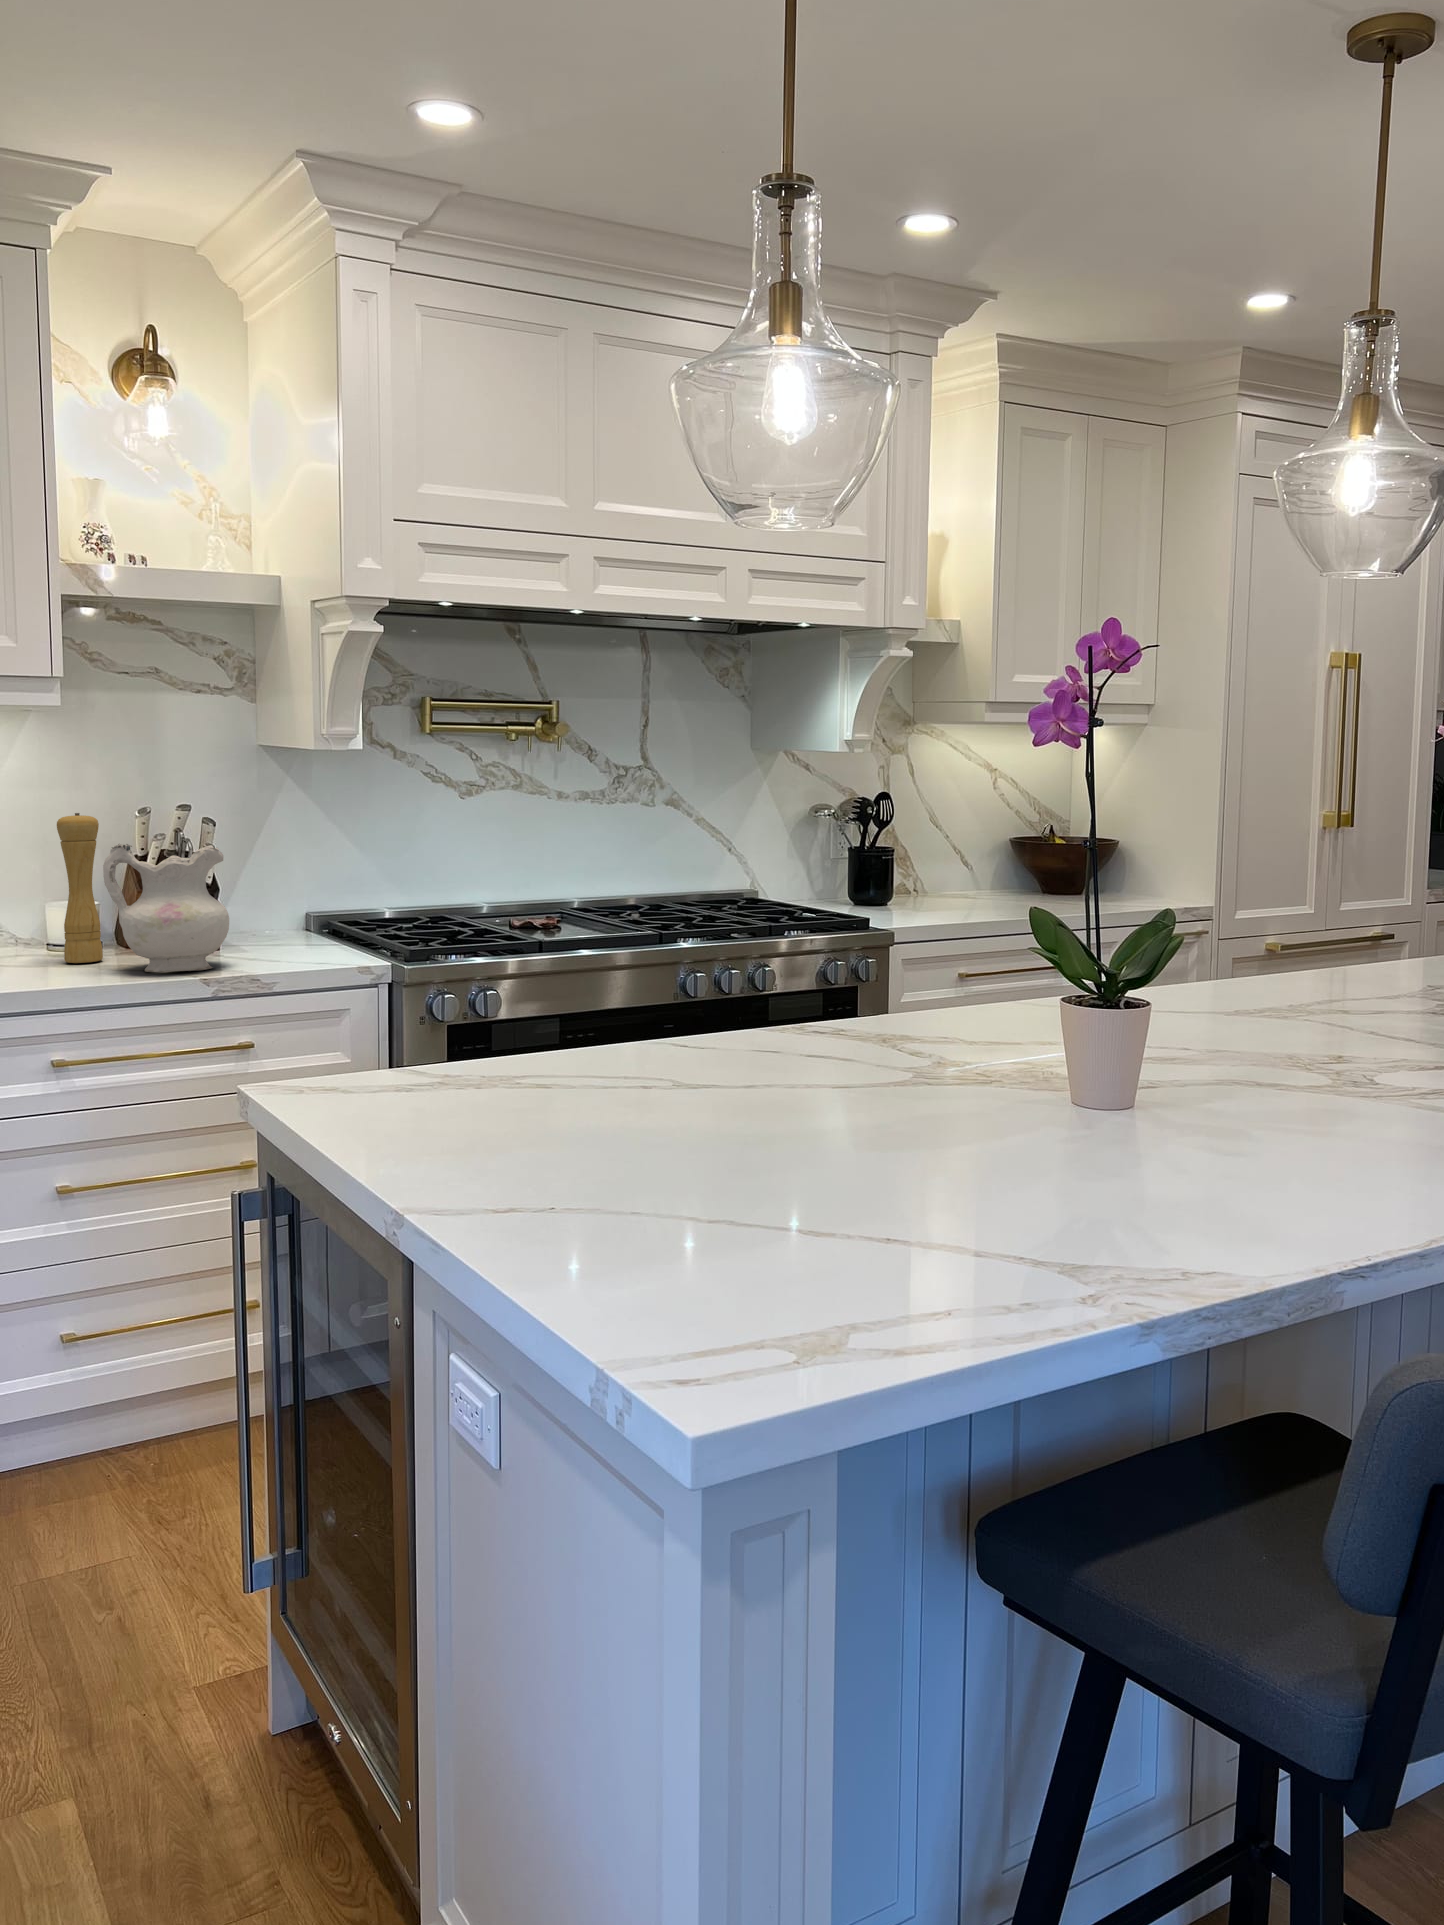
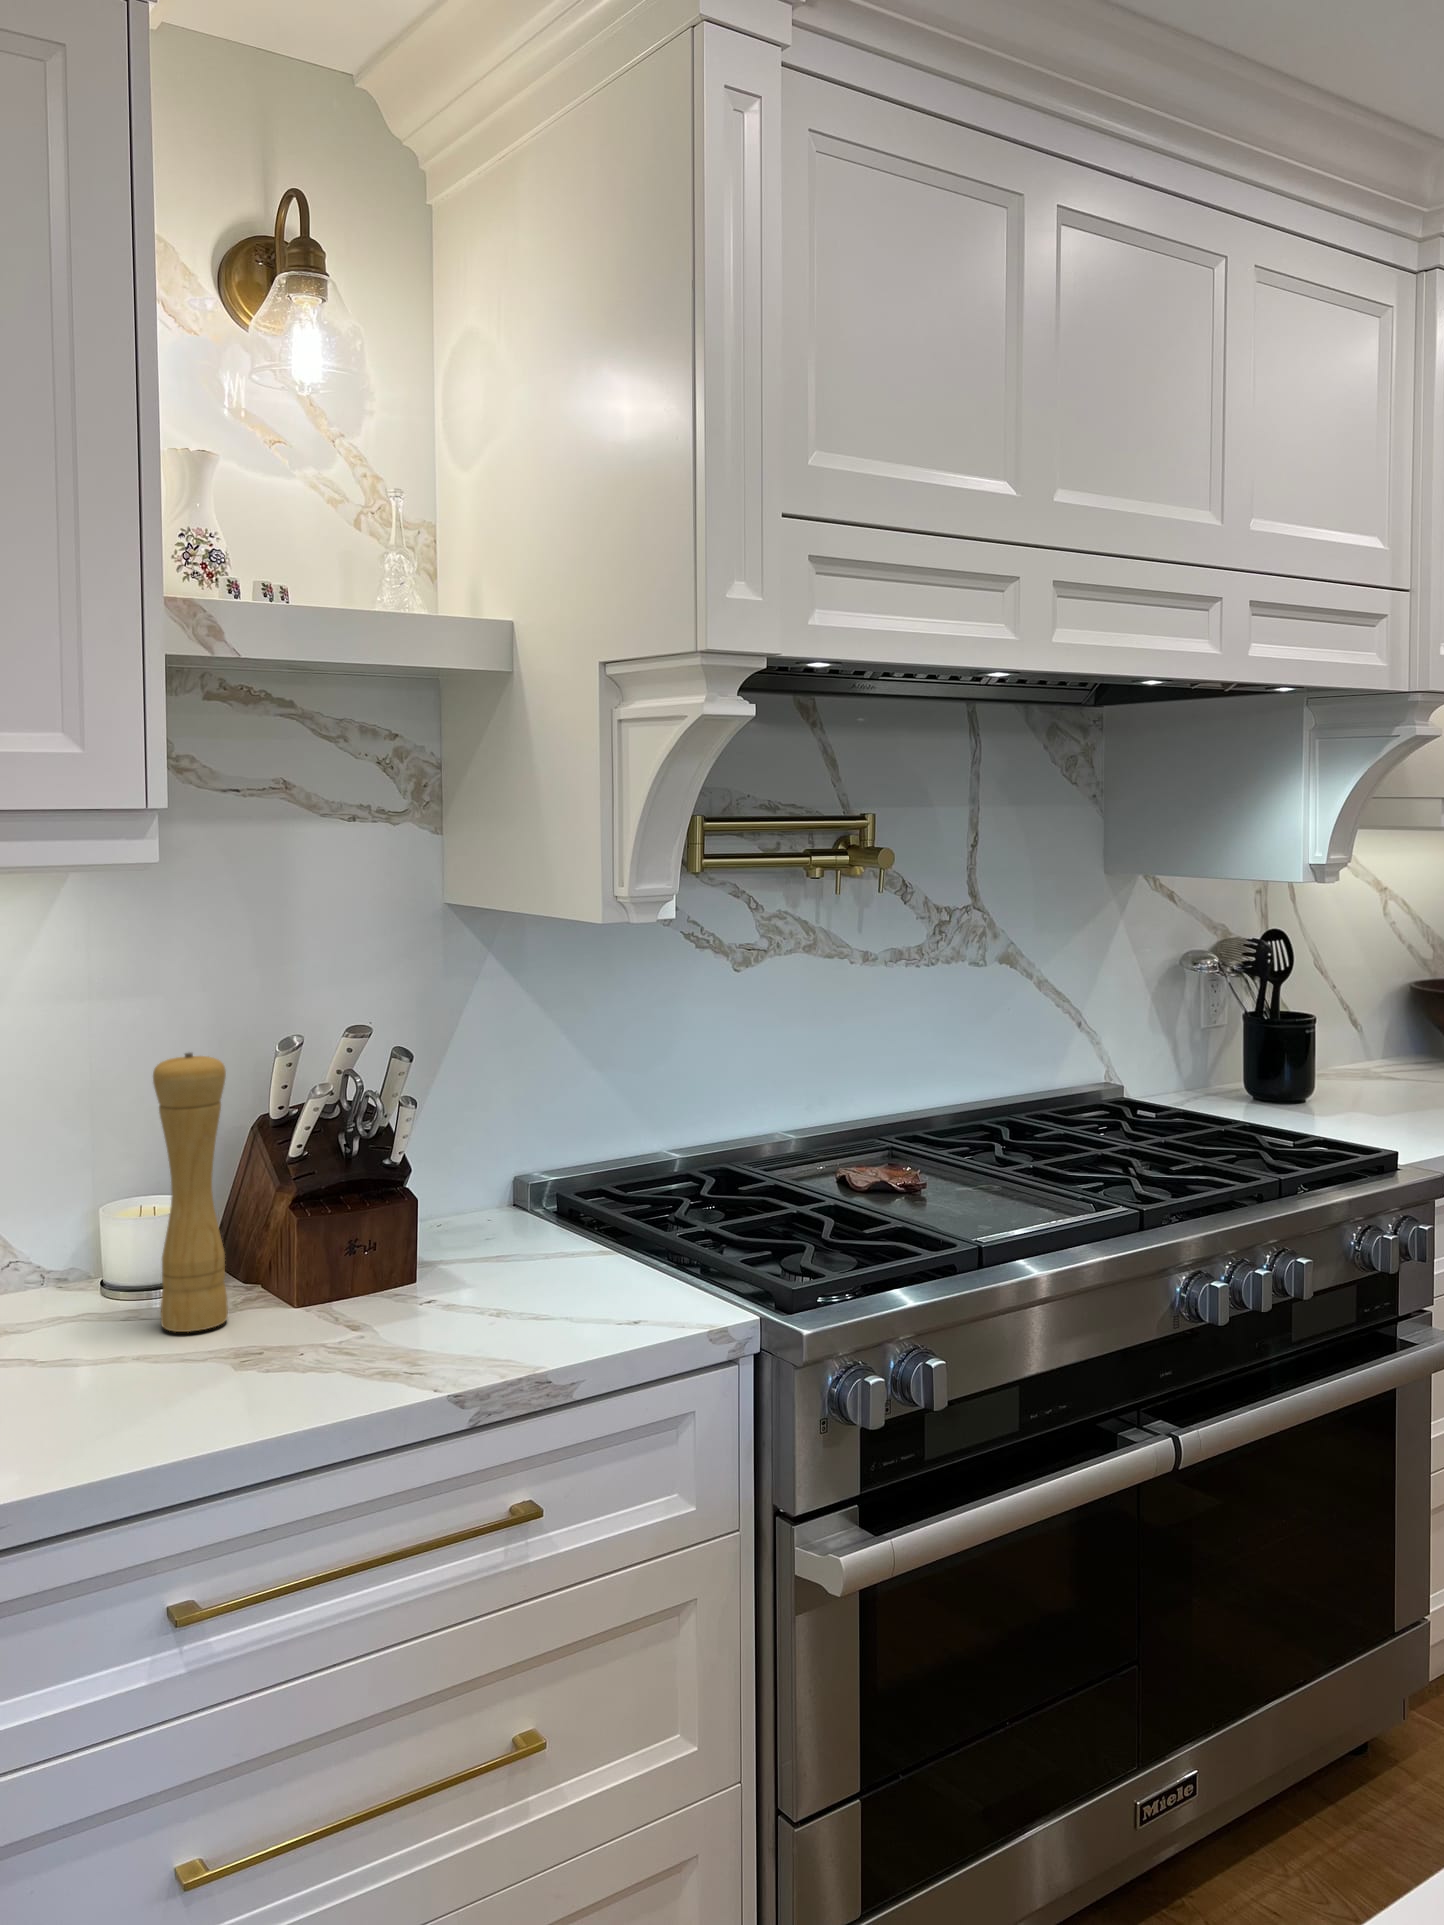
ceramic pitcher: present [103,844,229,973] -> none [266,1114,484,1368]

